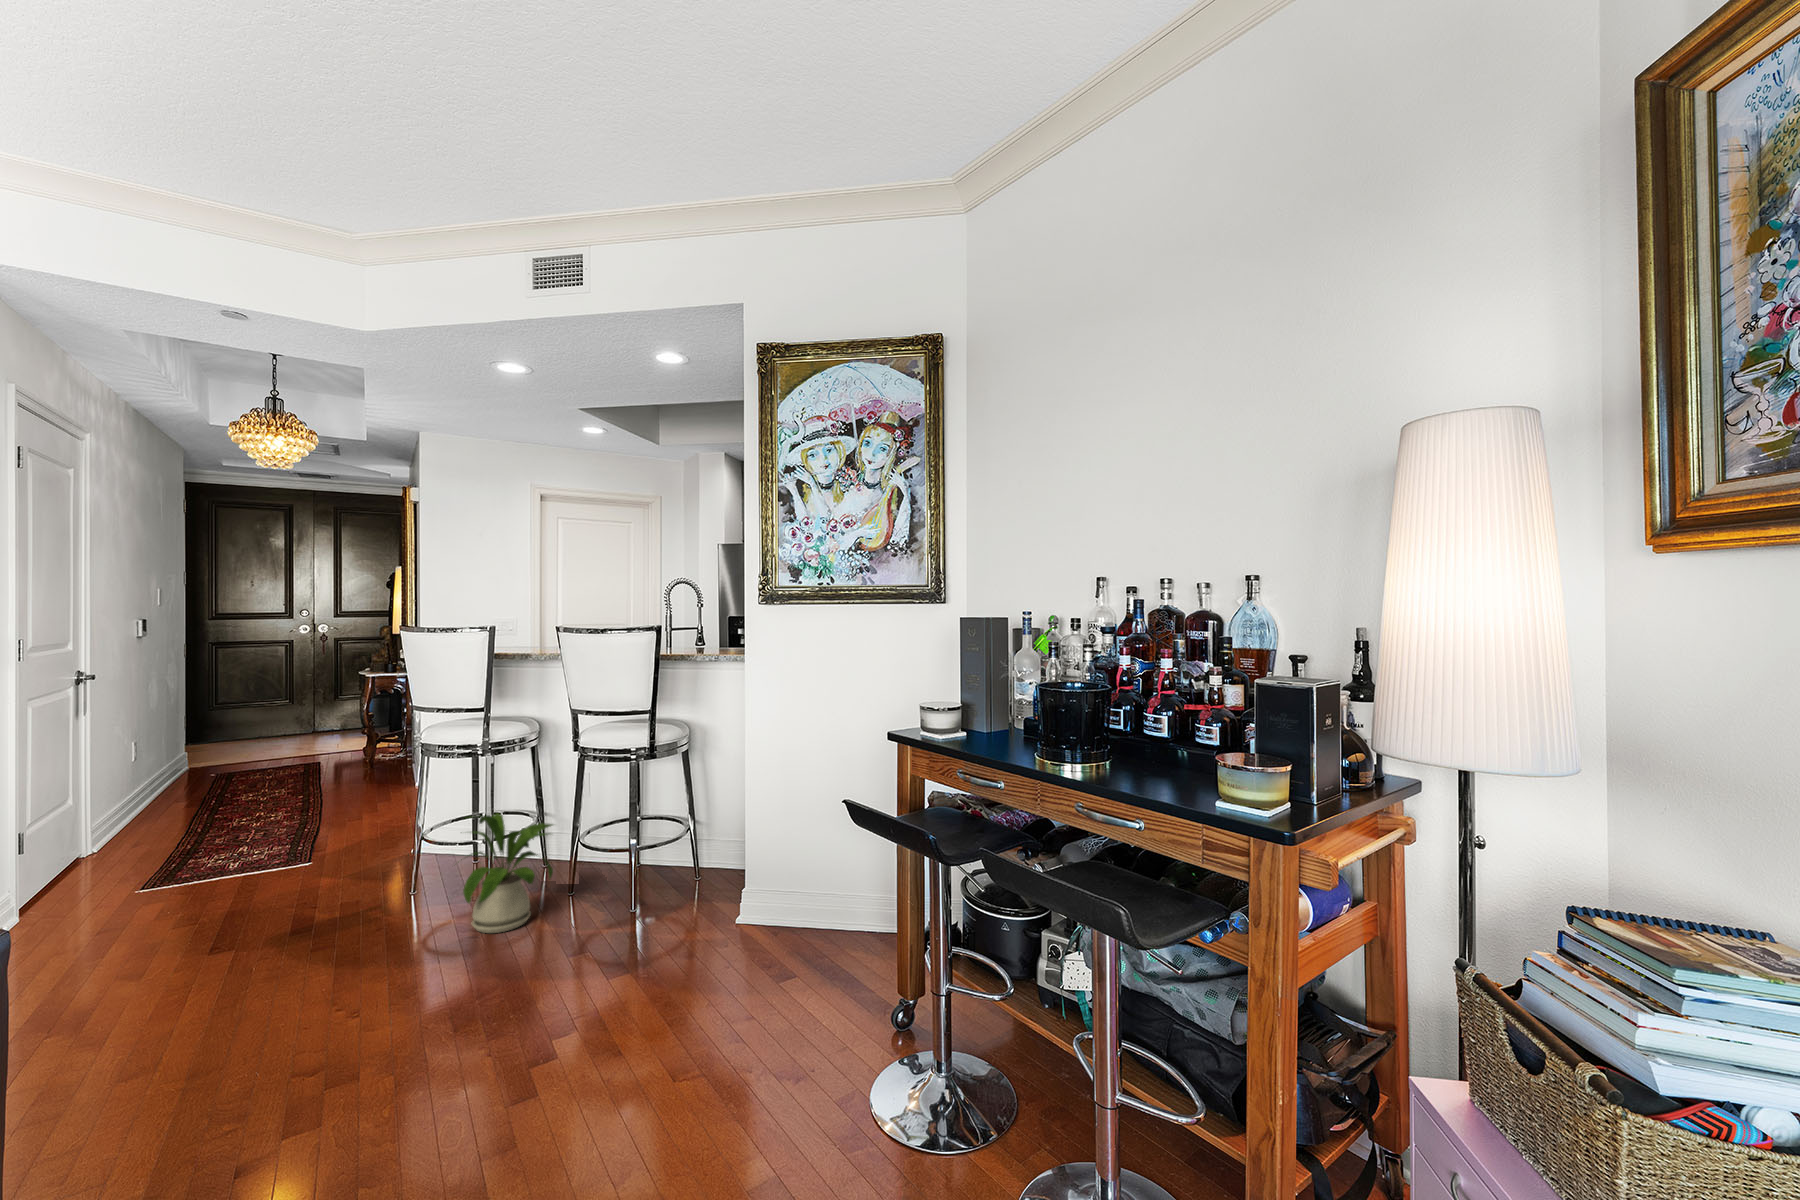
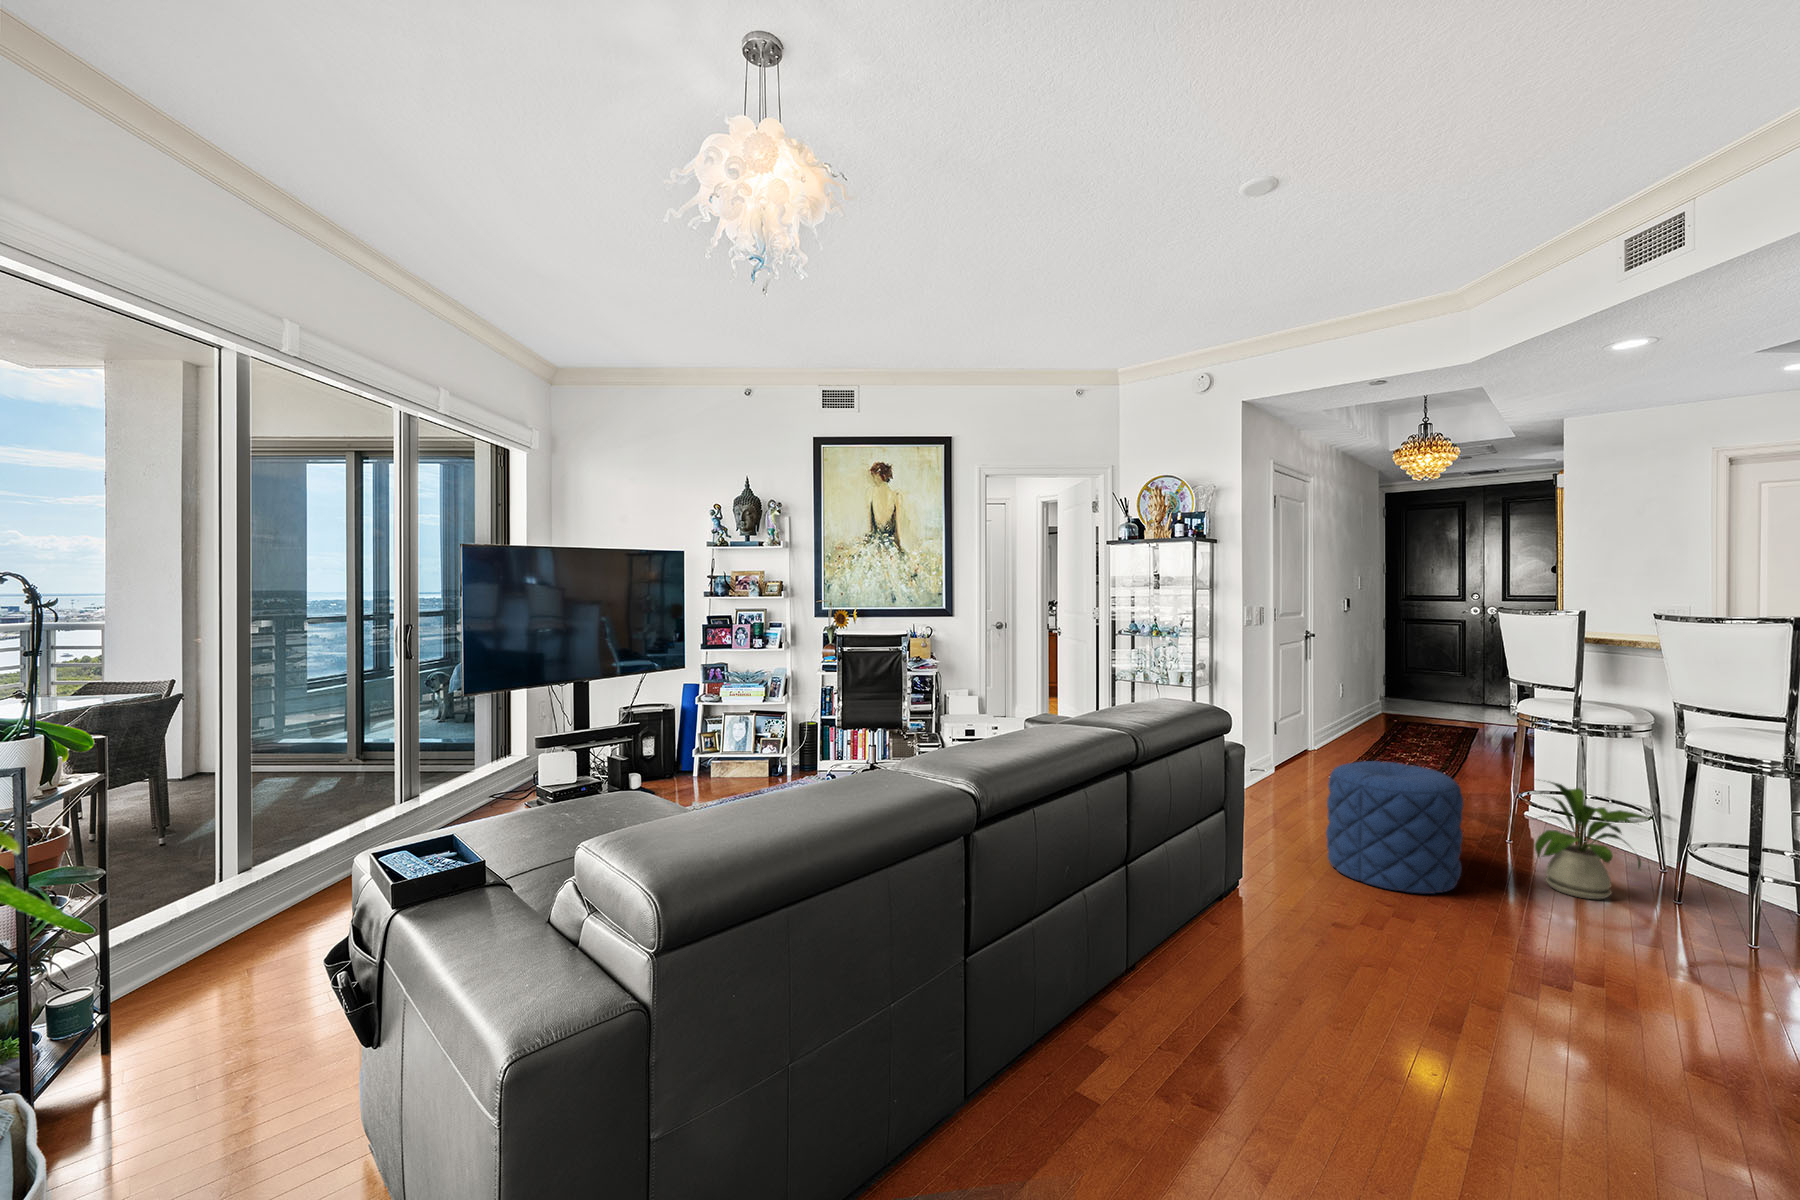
pouf: none [188,842,397,1051] -> present [1326,761,1463,894]

